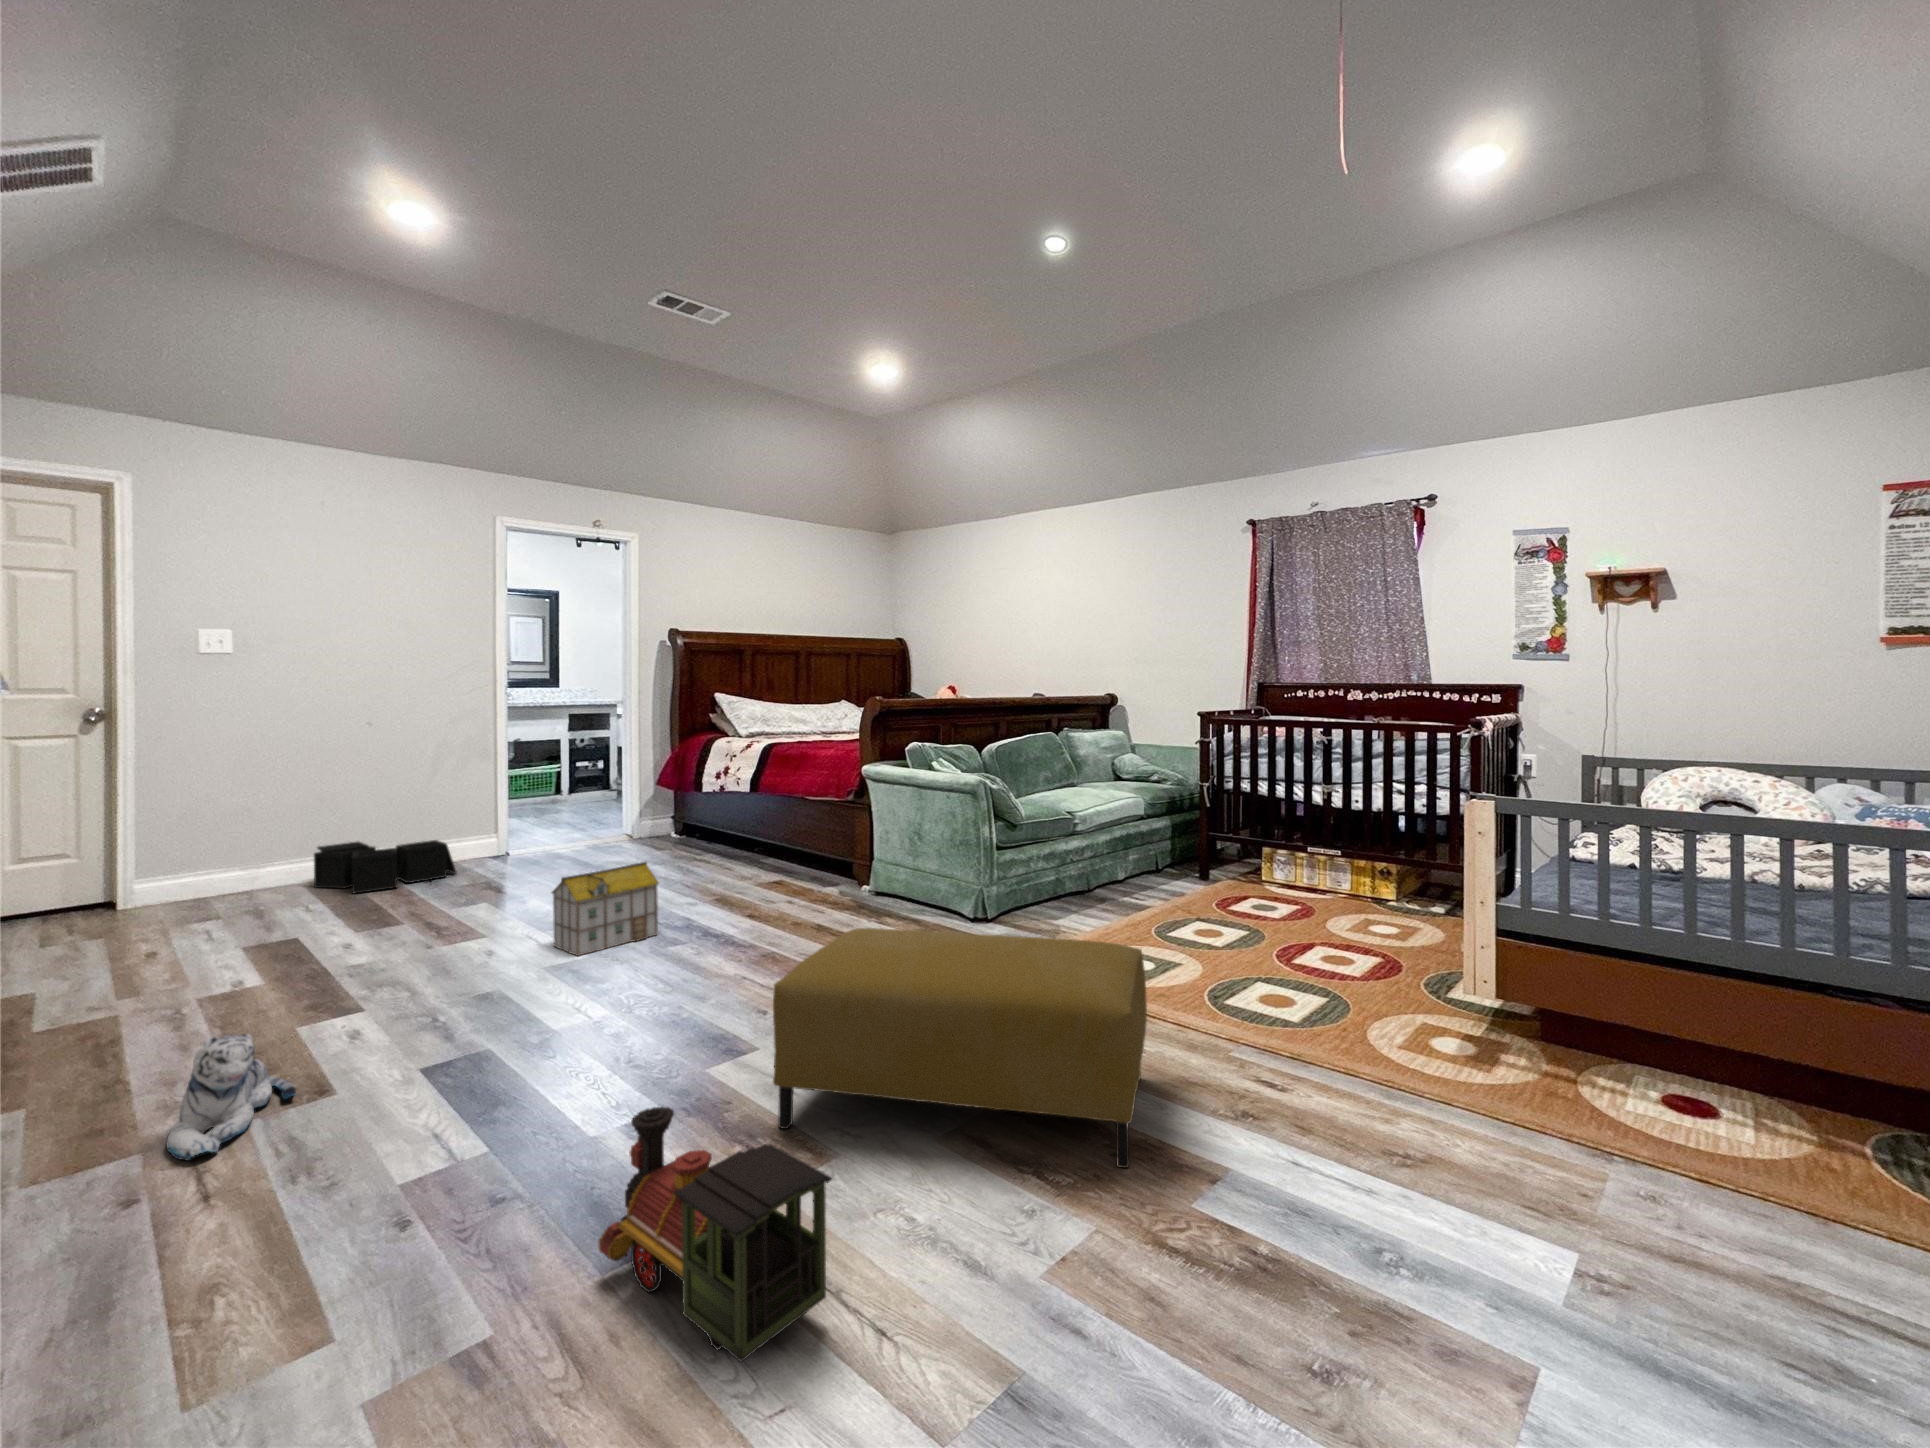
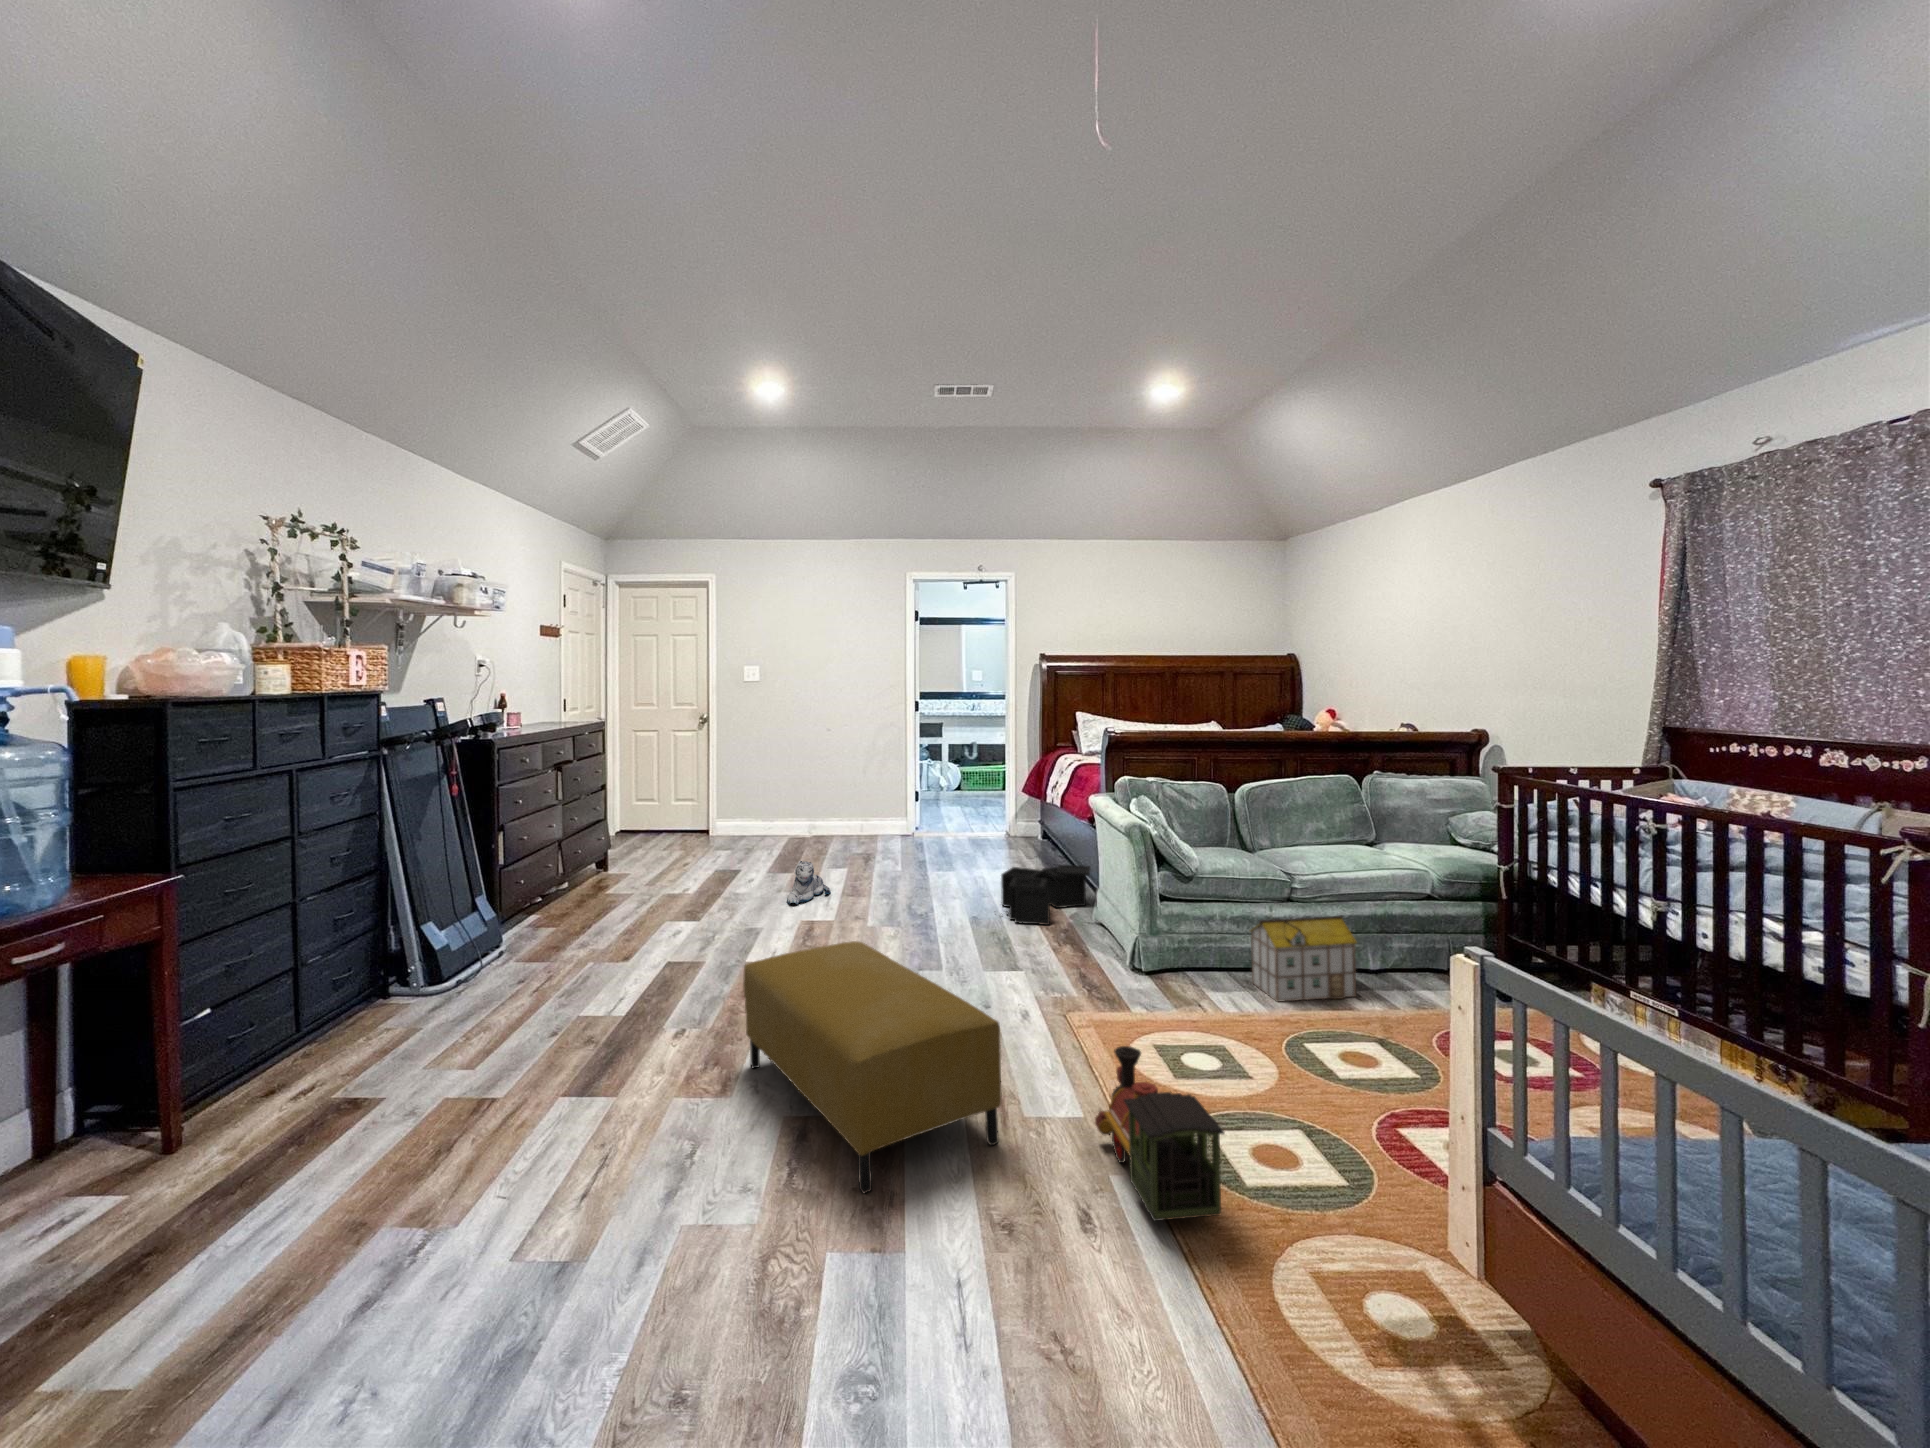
storage bin: present [314,840,456,893] -> present [1001,865,1090,925]
toy house: present [552,862,659,956] -> present [1250,916,1357,1002]
plush toy: present [166,1034,296,1160] -> present [787,861,831,904]
toy train: present [599,1107,832,1361] -> present [1095,1046,1224,1221]

